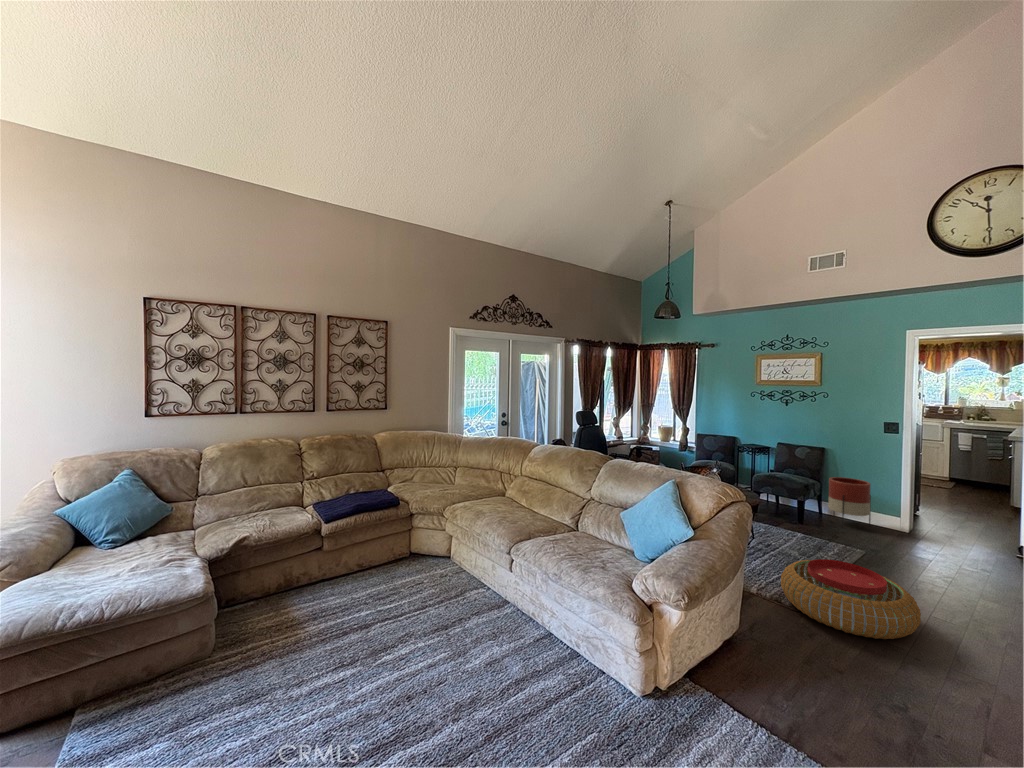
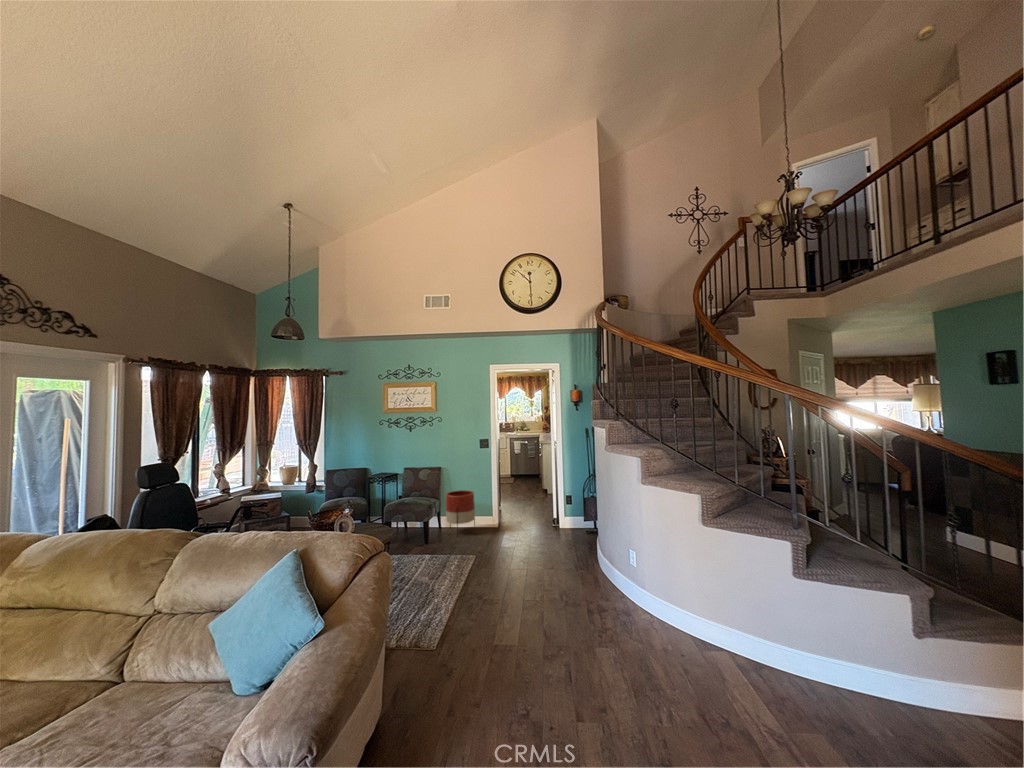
pouf: present [781,559,921,639] -> none [419,577,524,653]

